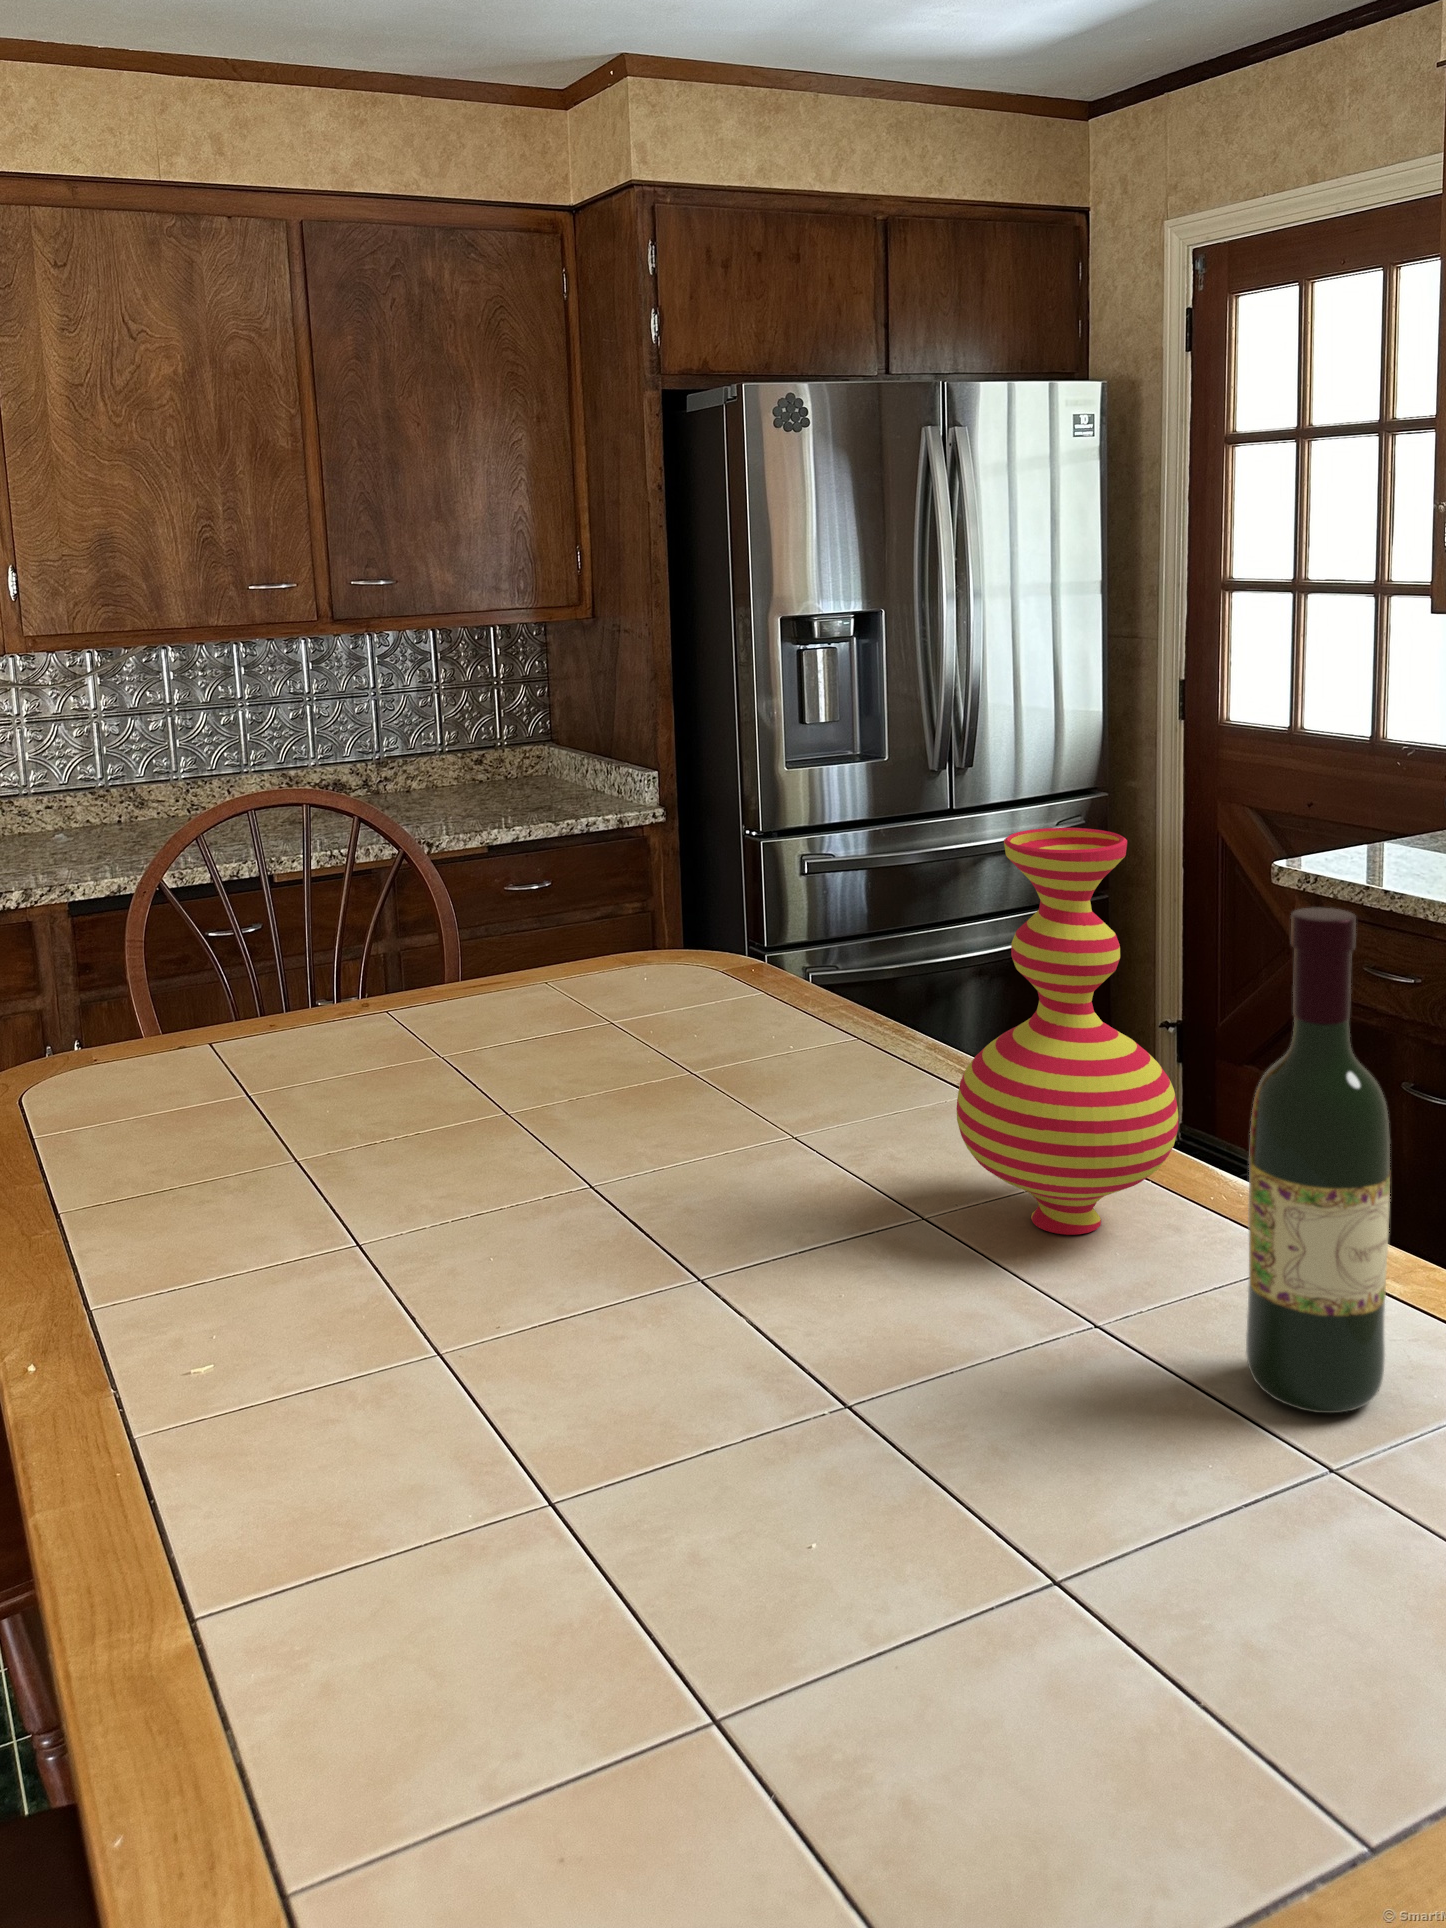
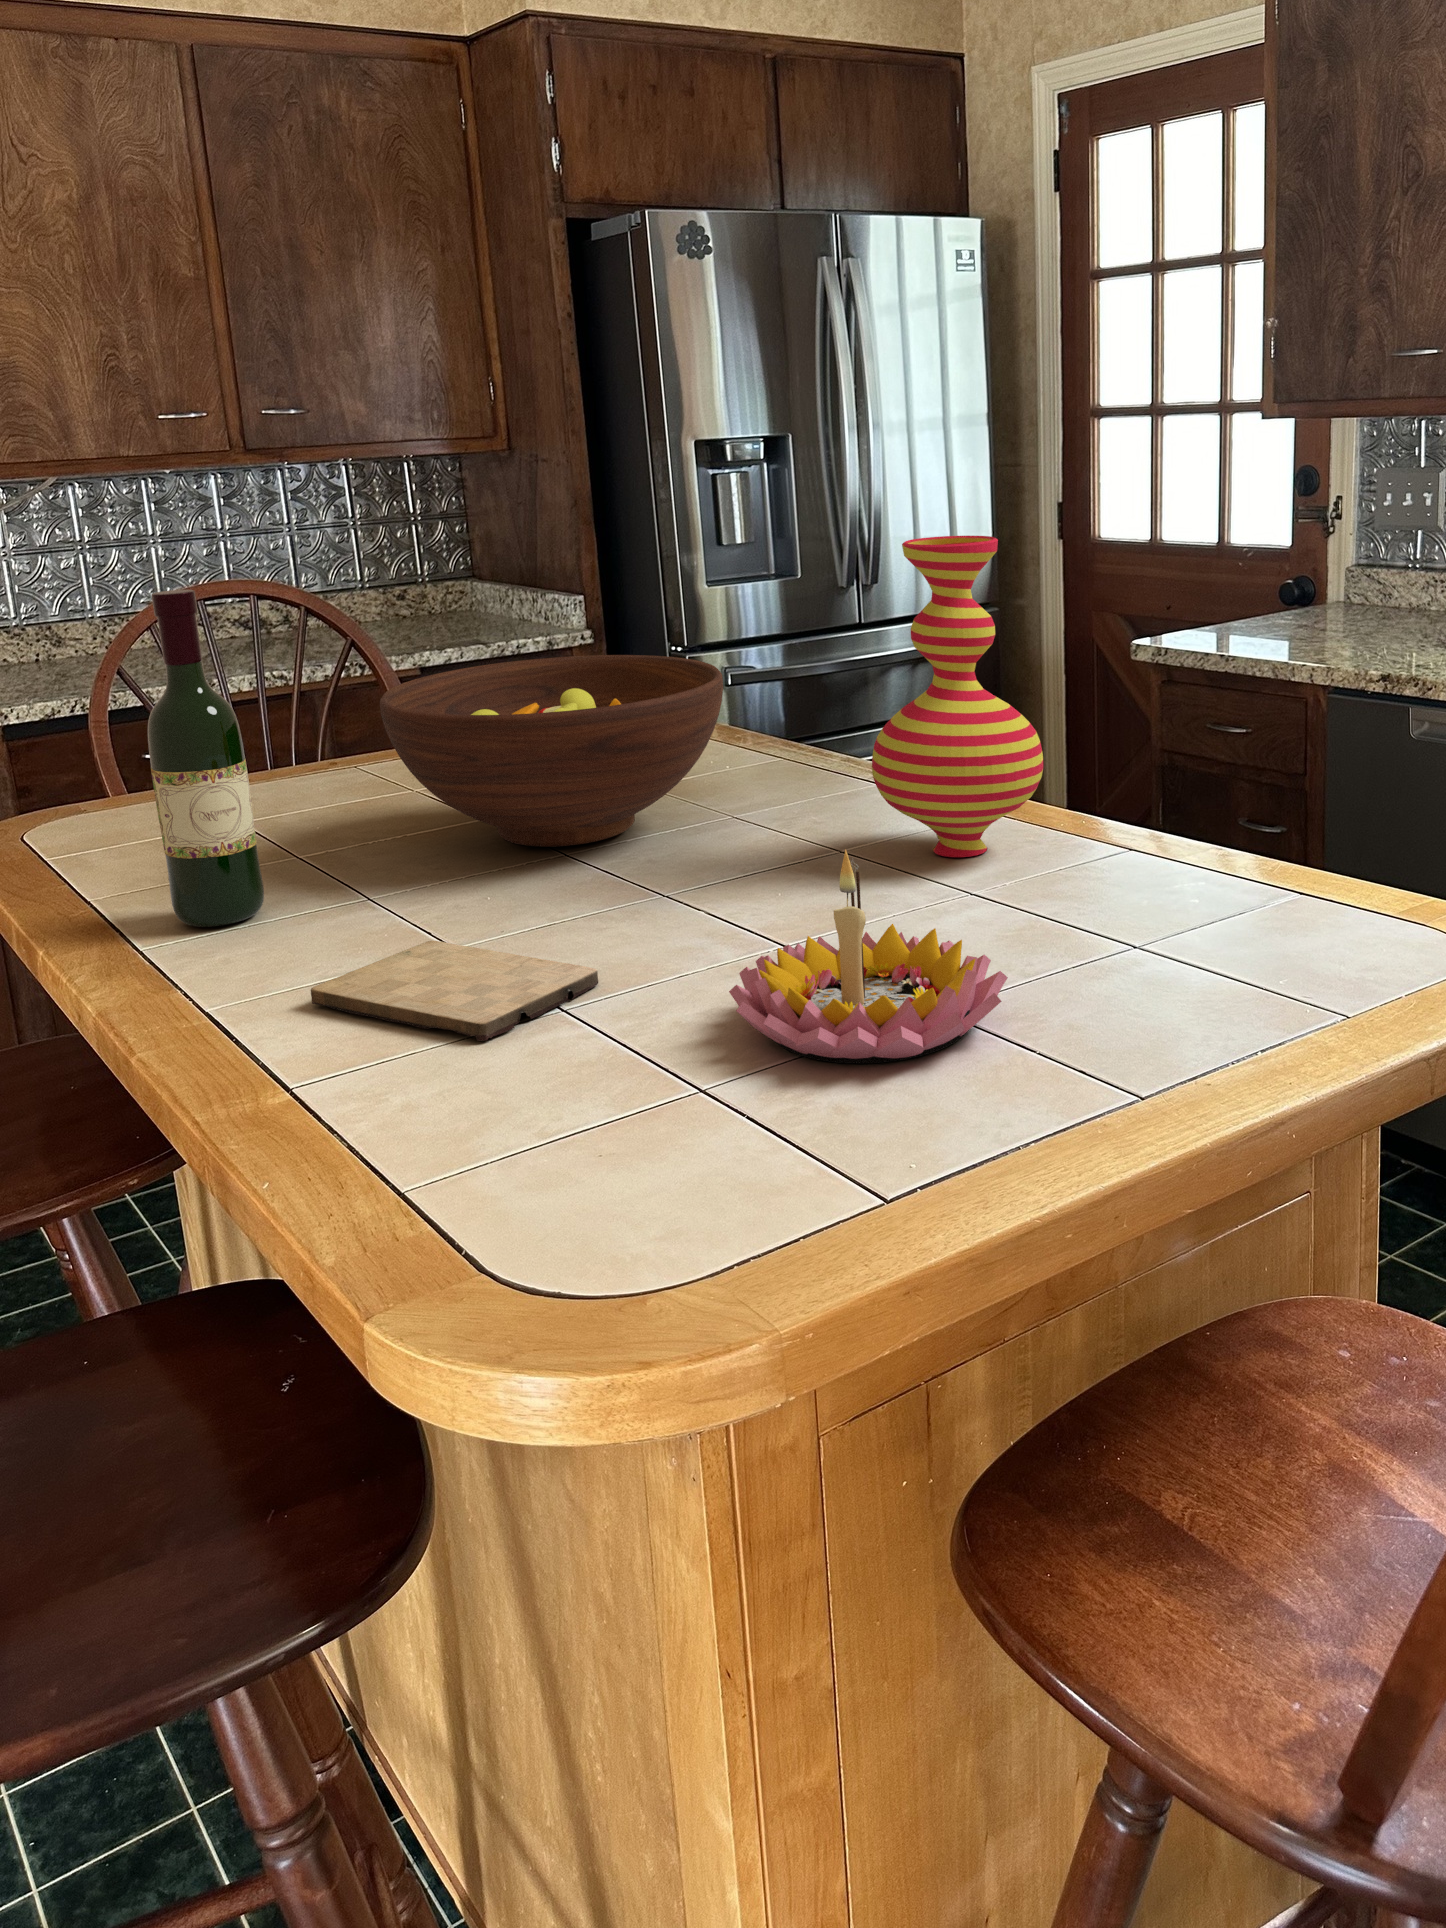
wine bottle: present [1246,908,1390,1413] -> present [148,590,264,927]
fruit bowl: none [382,918,781,1164] -> present [380,655,723,847]
cutting board: none [235,1331,587,1538] -> present [311,941,598,1041]
candle holder: none [743,1345,1135,1673] -> present [729,850,1008,1064]

